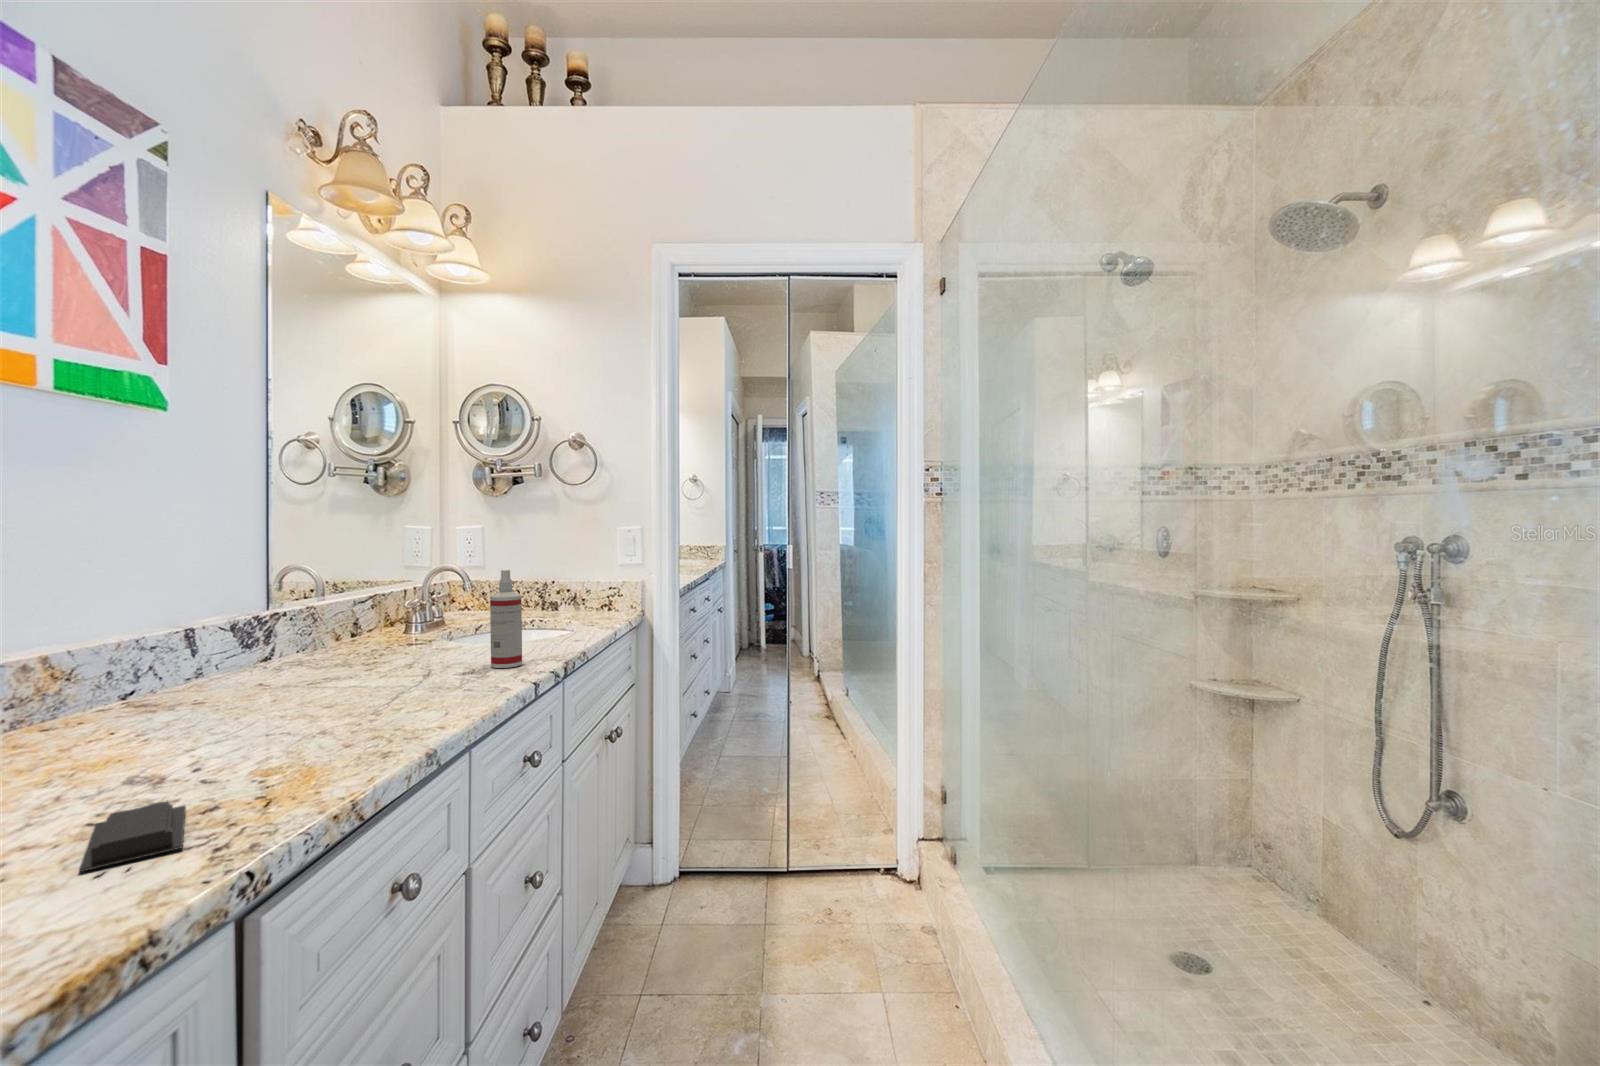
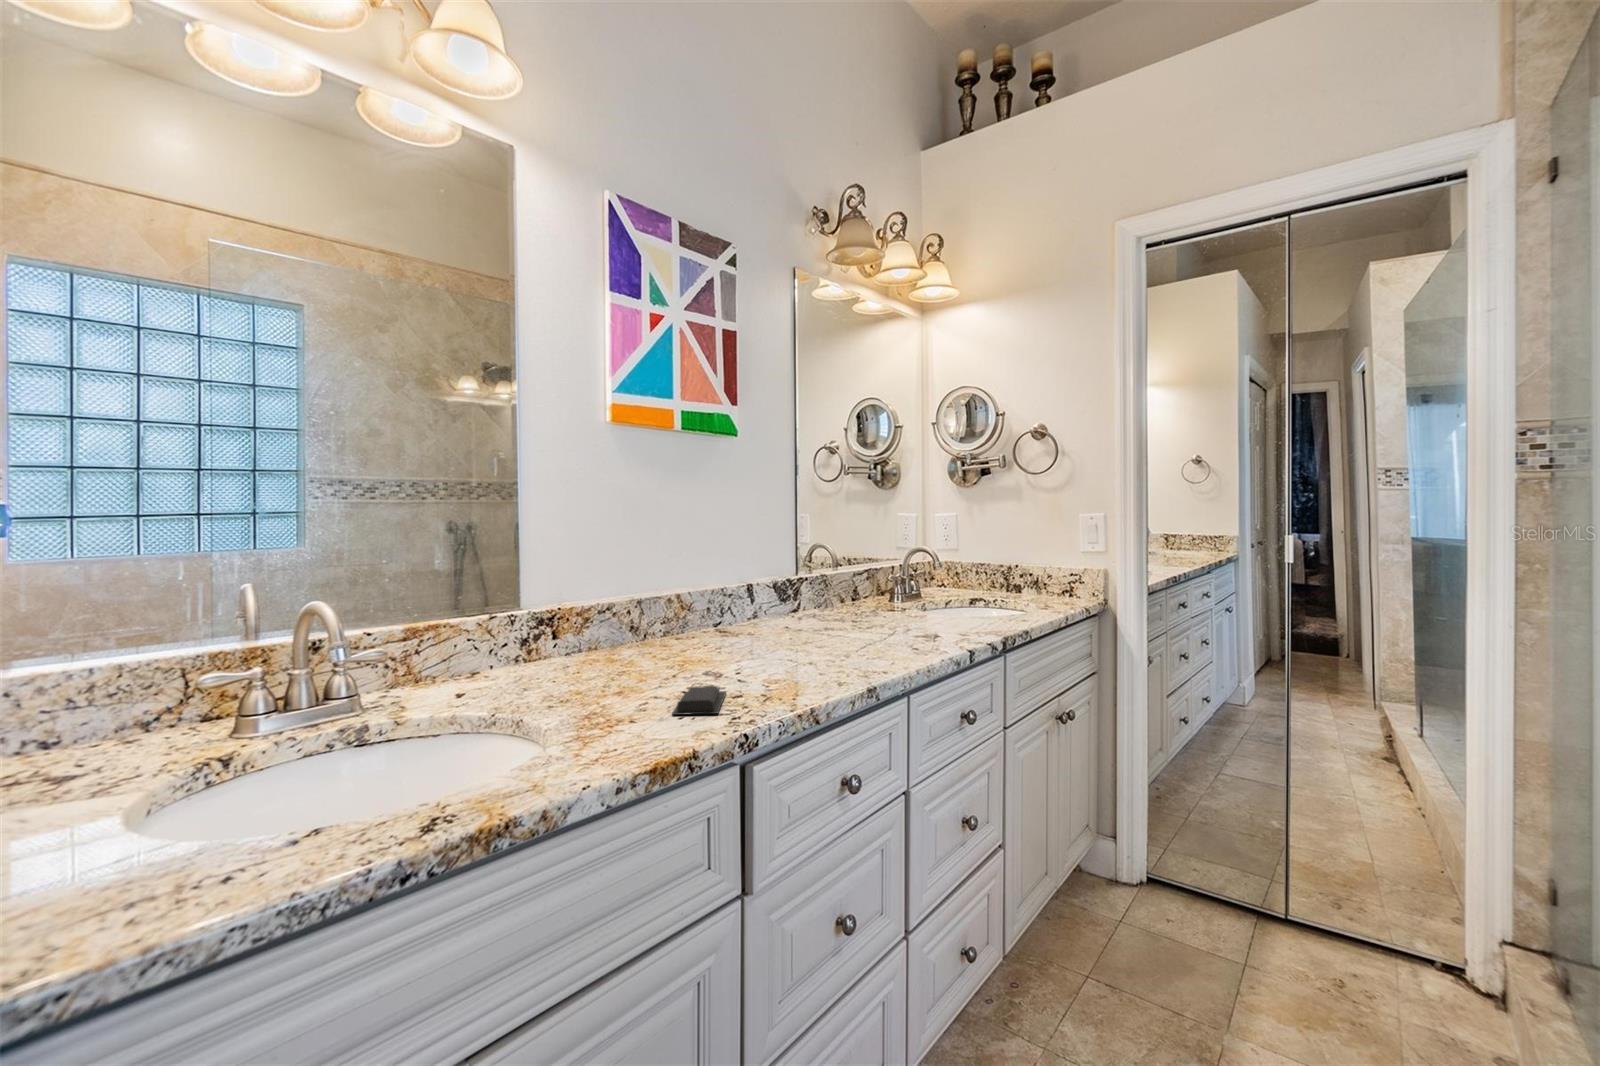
spray bottle: present [490,570,522,668] -> none [942,549,968,635]

